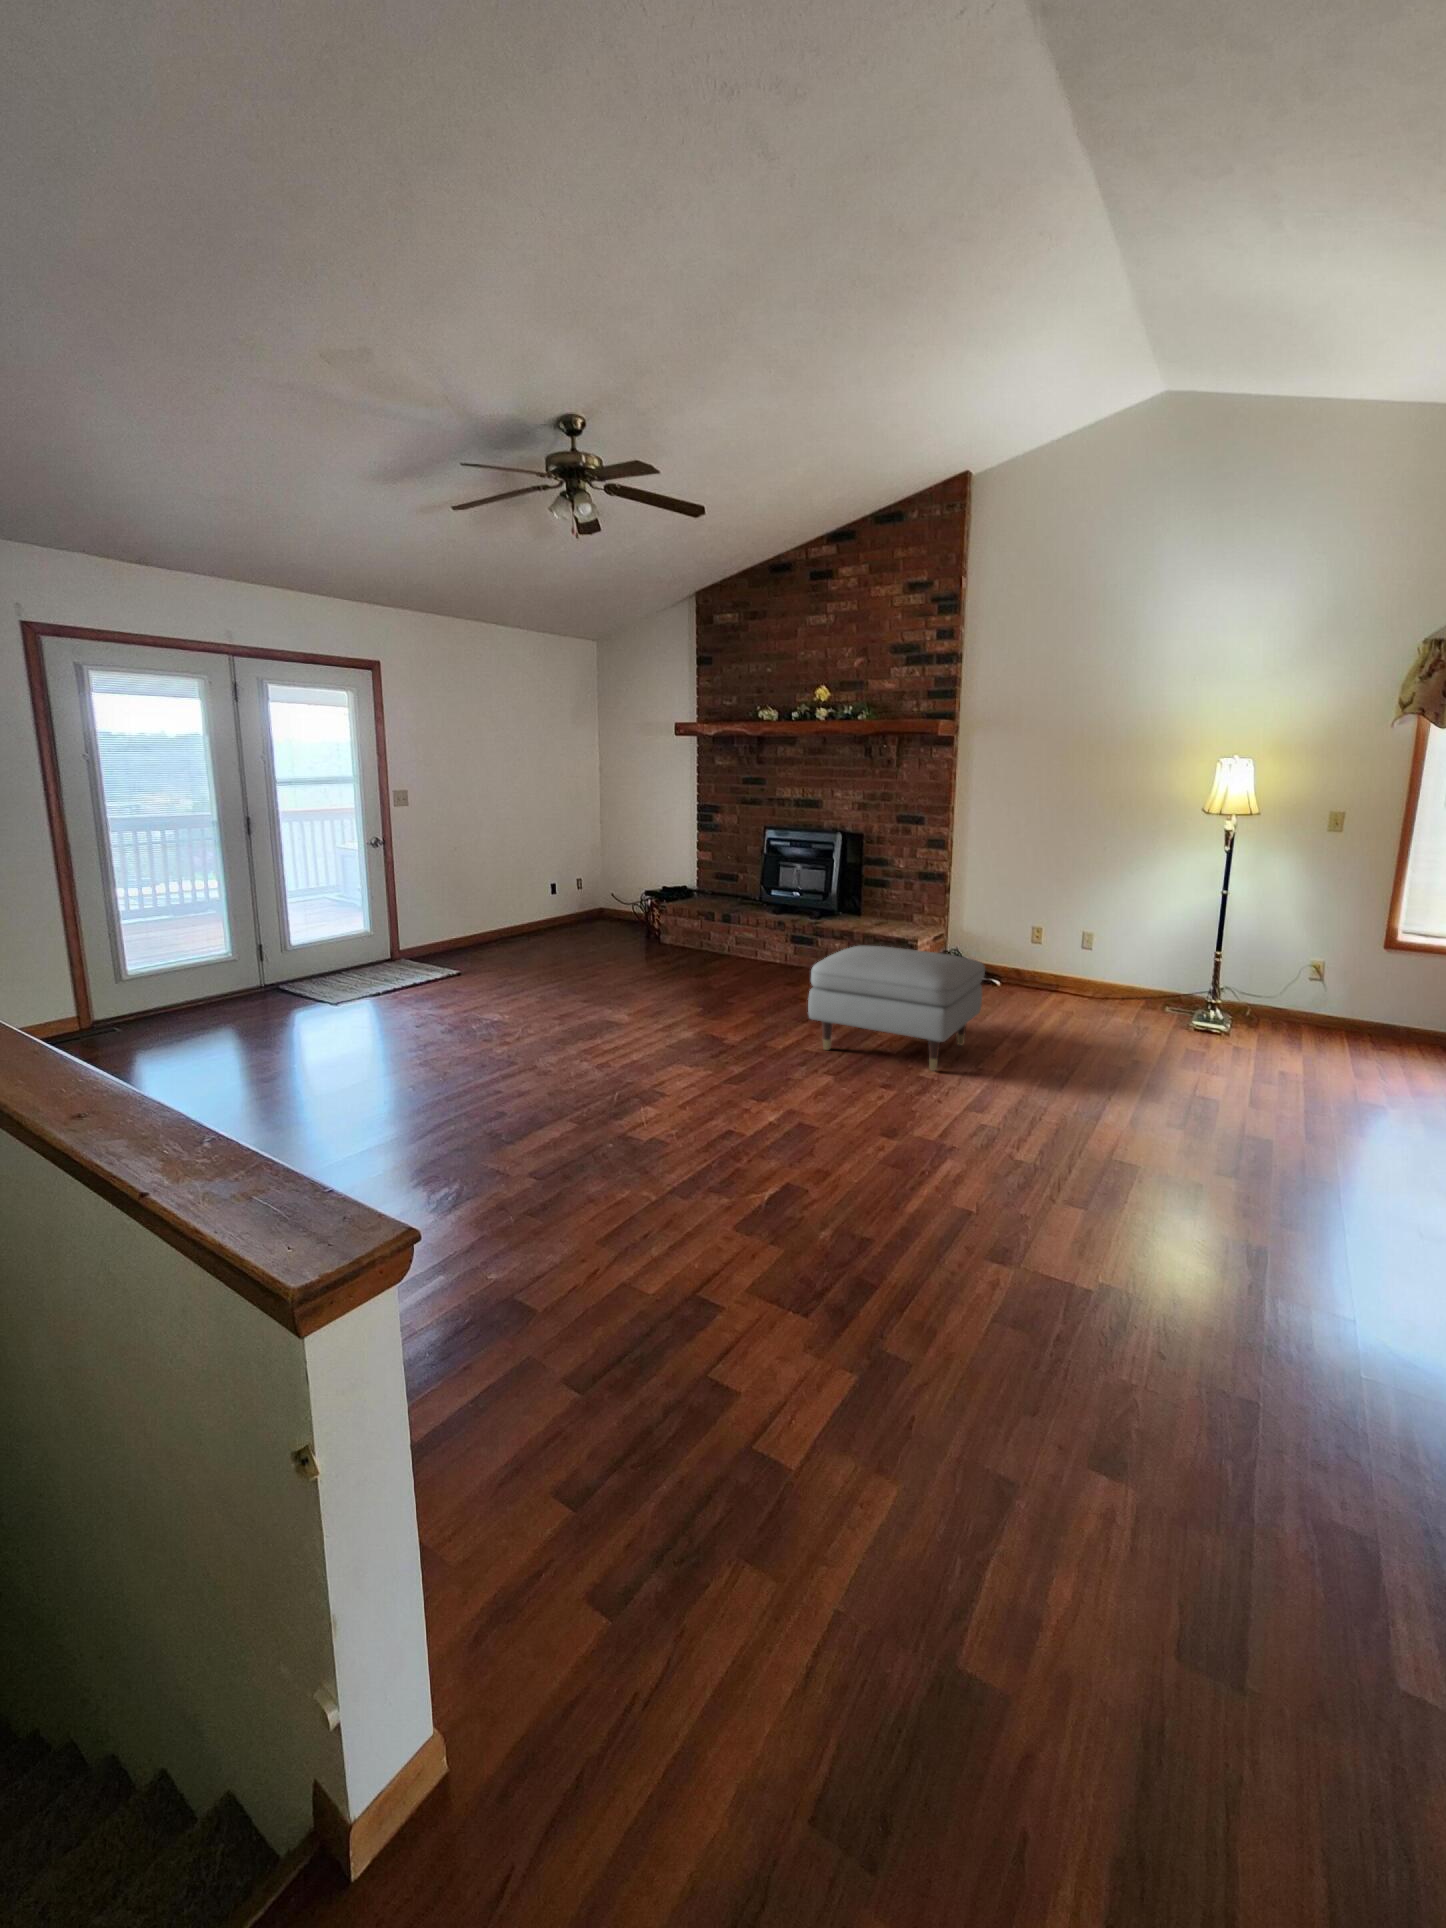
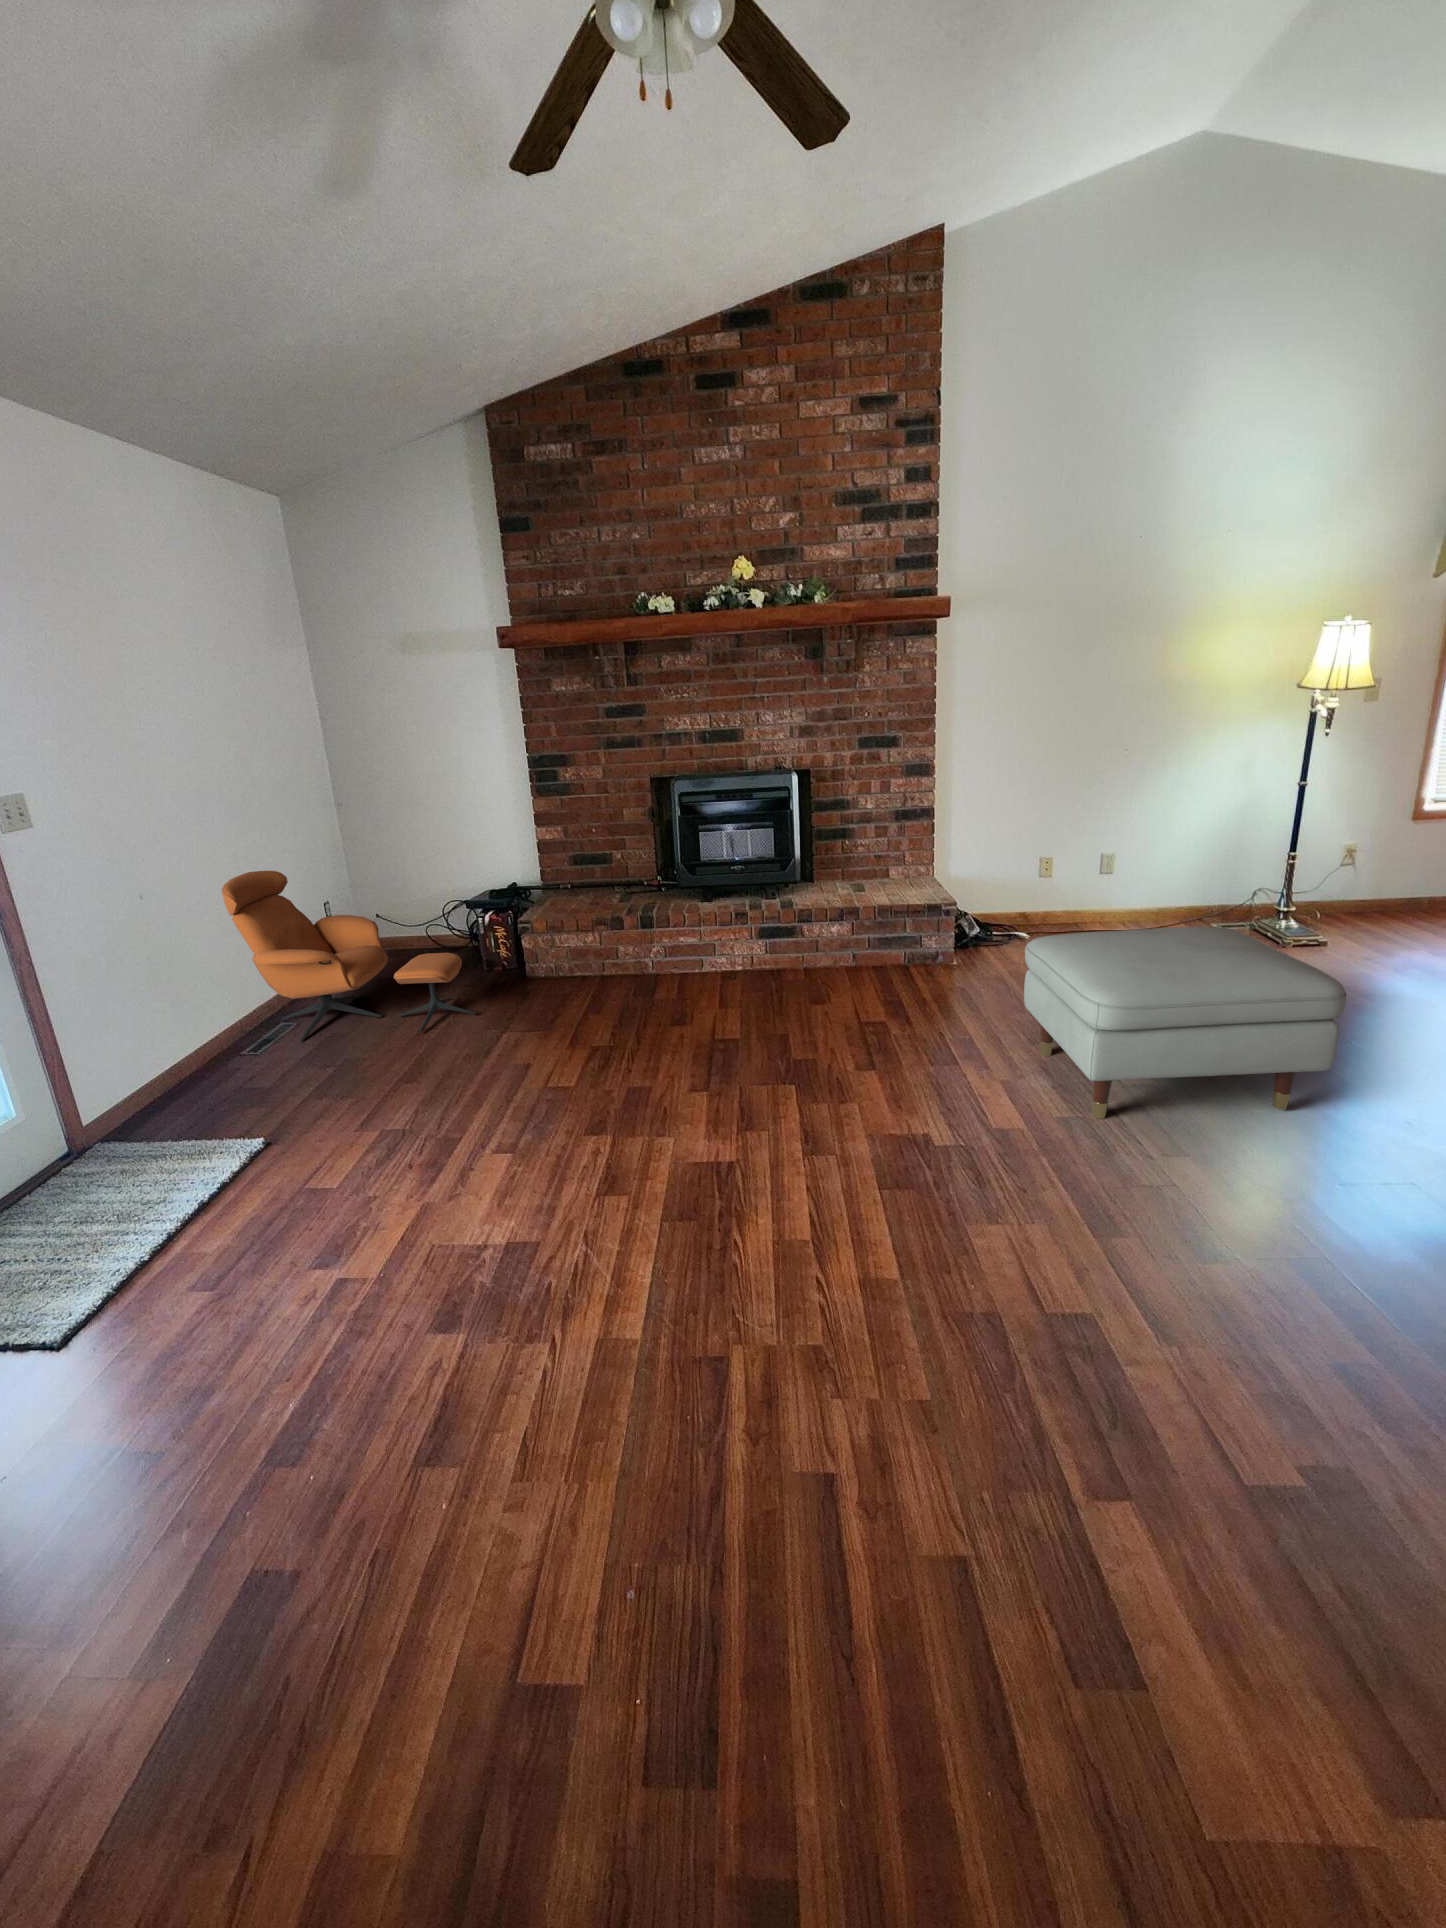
lounge chair: none [494,849,602,953] -> present [222,871,476,1042]

